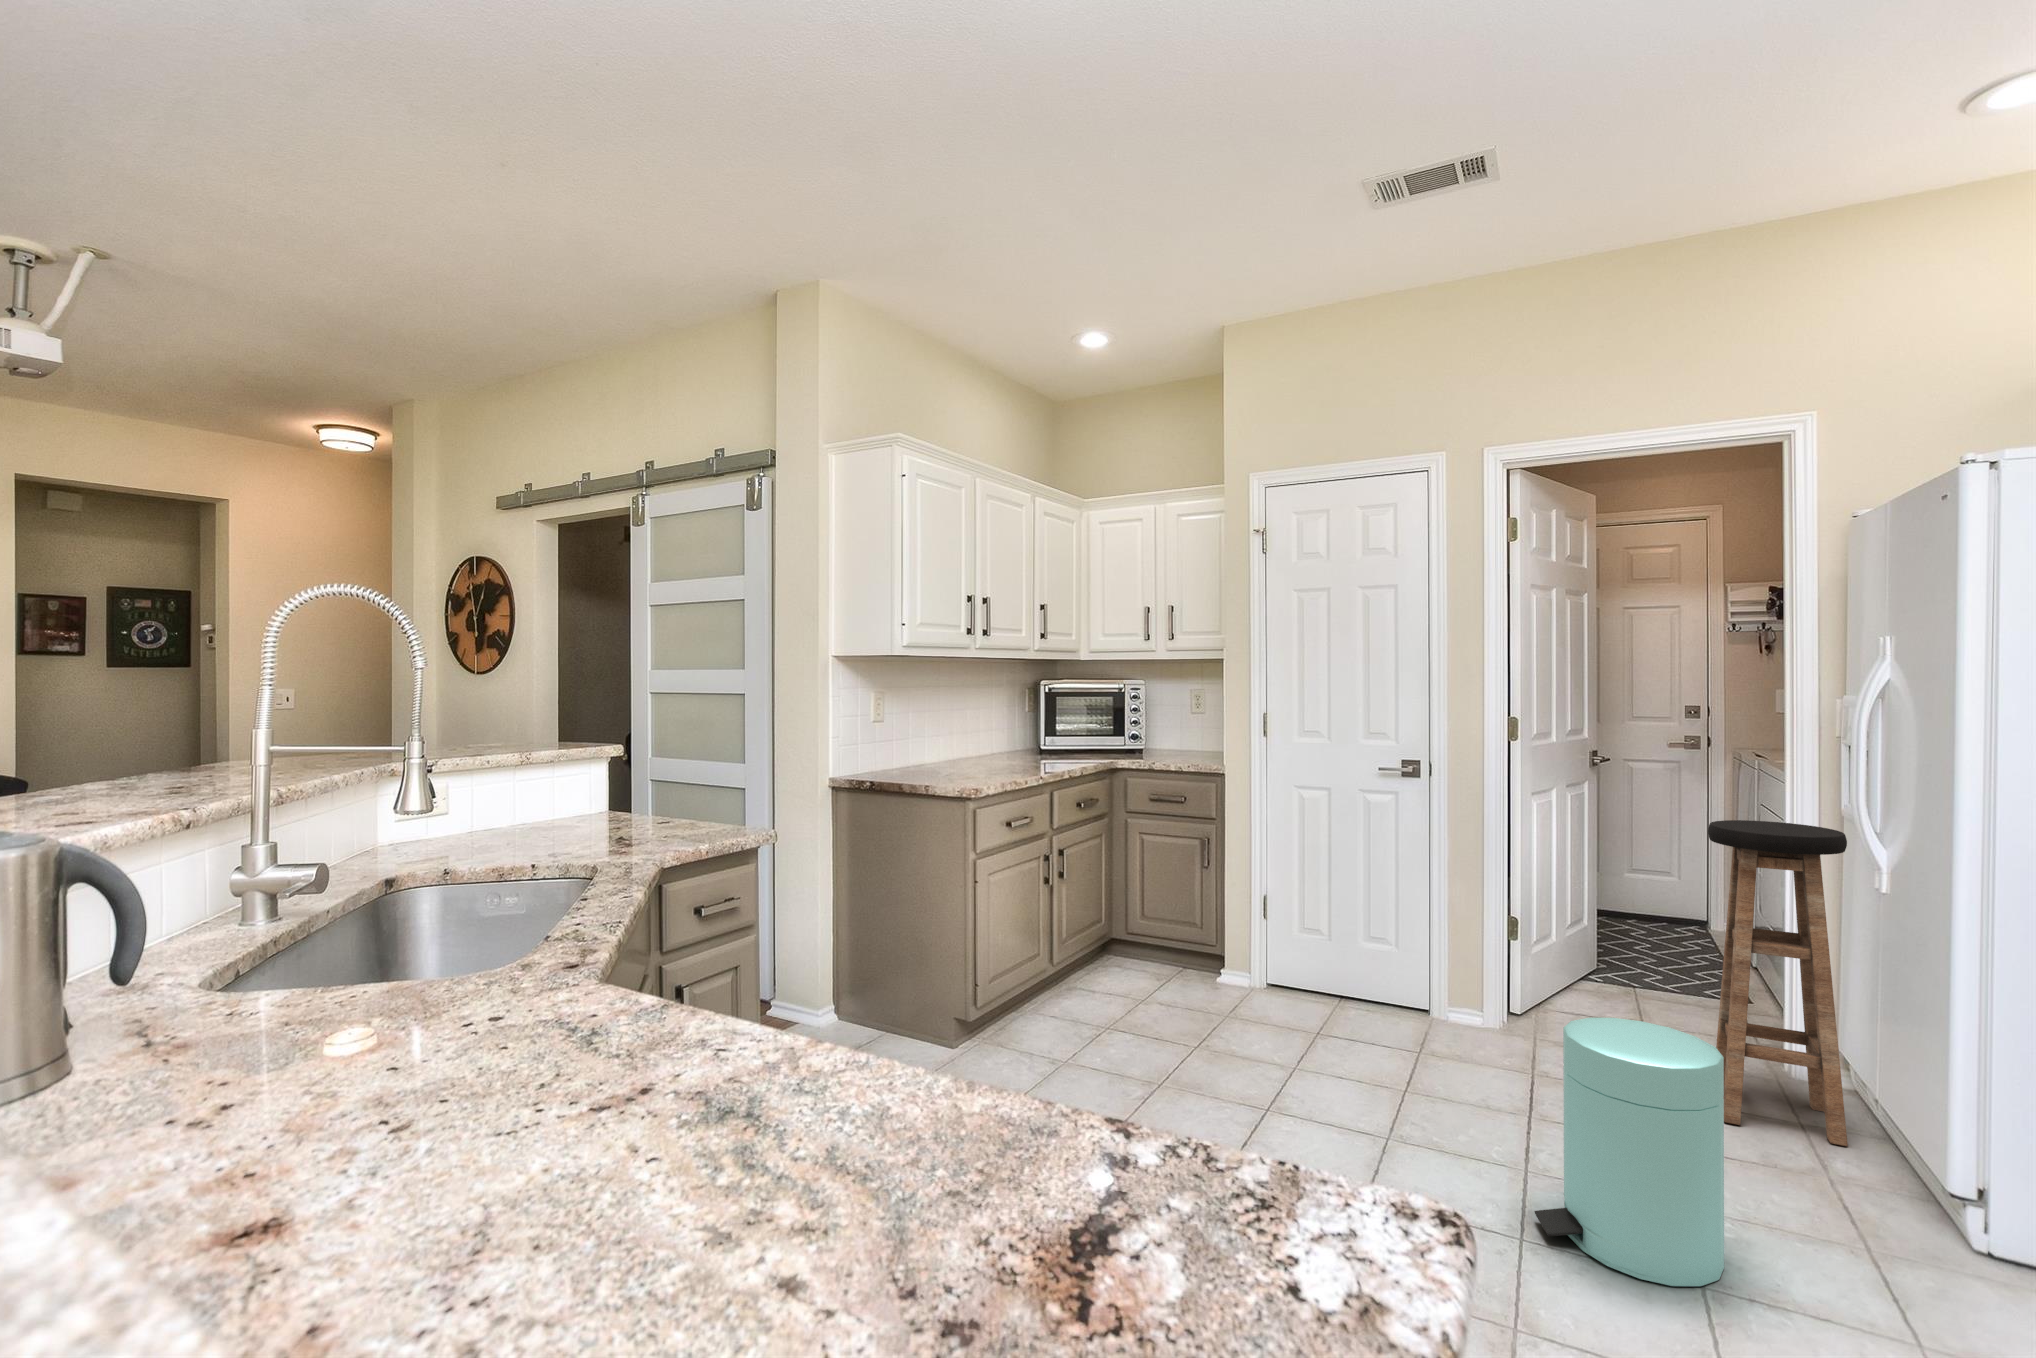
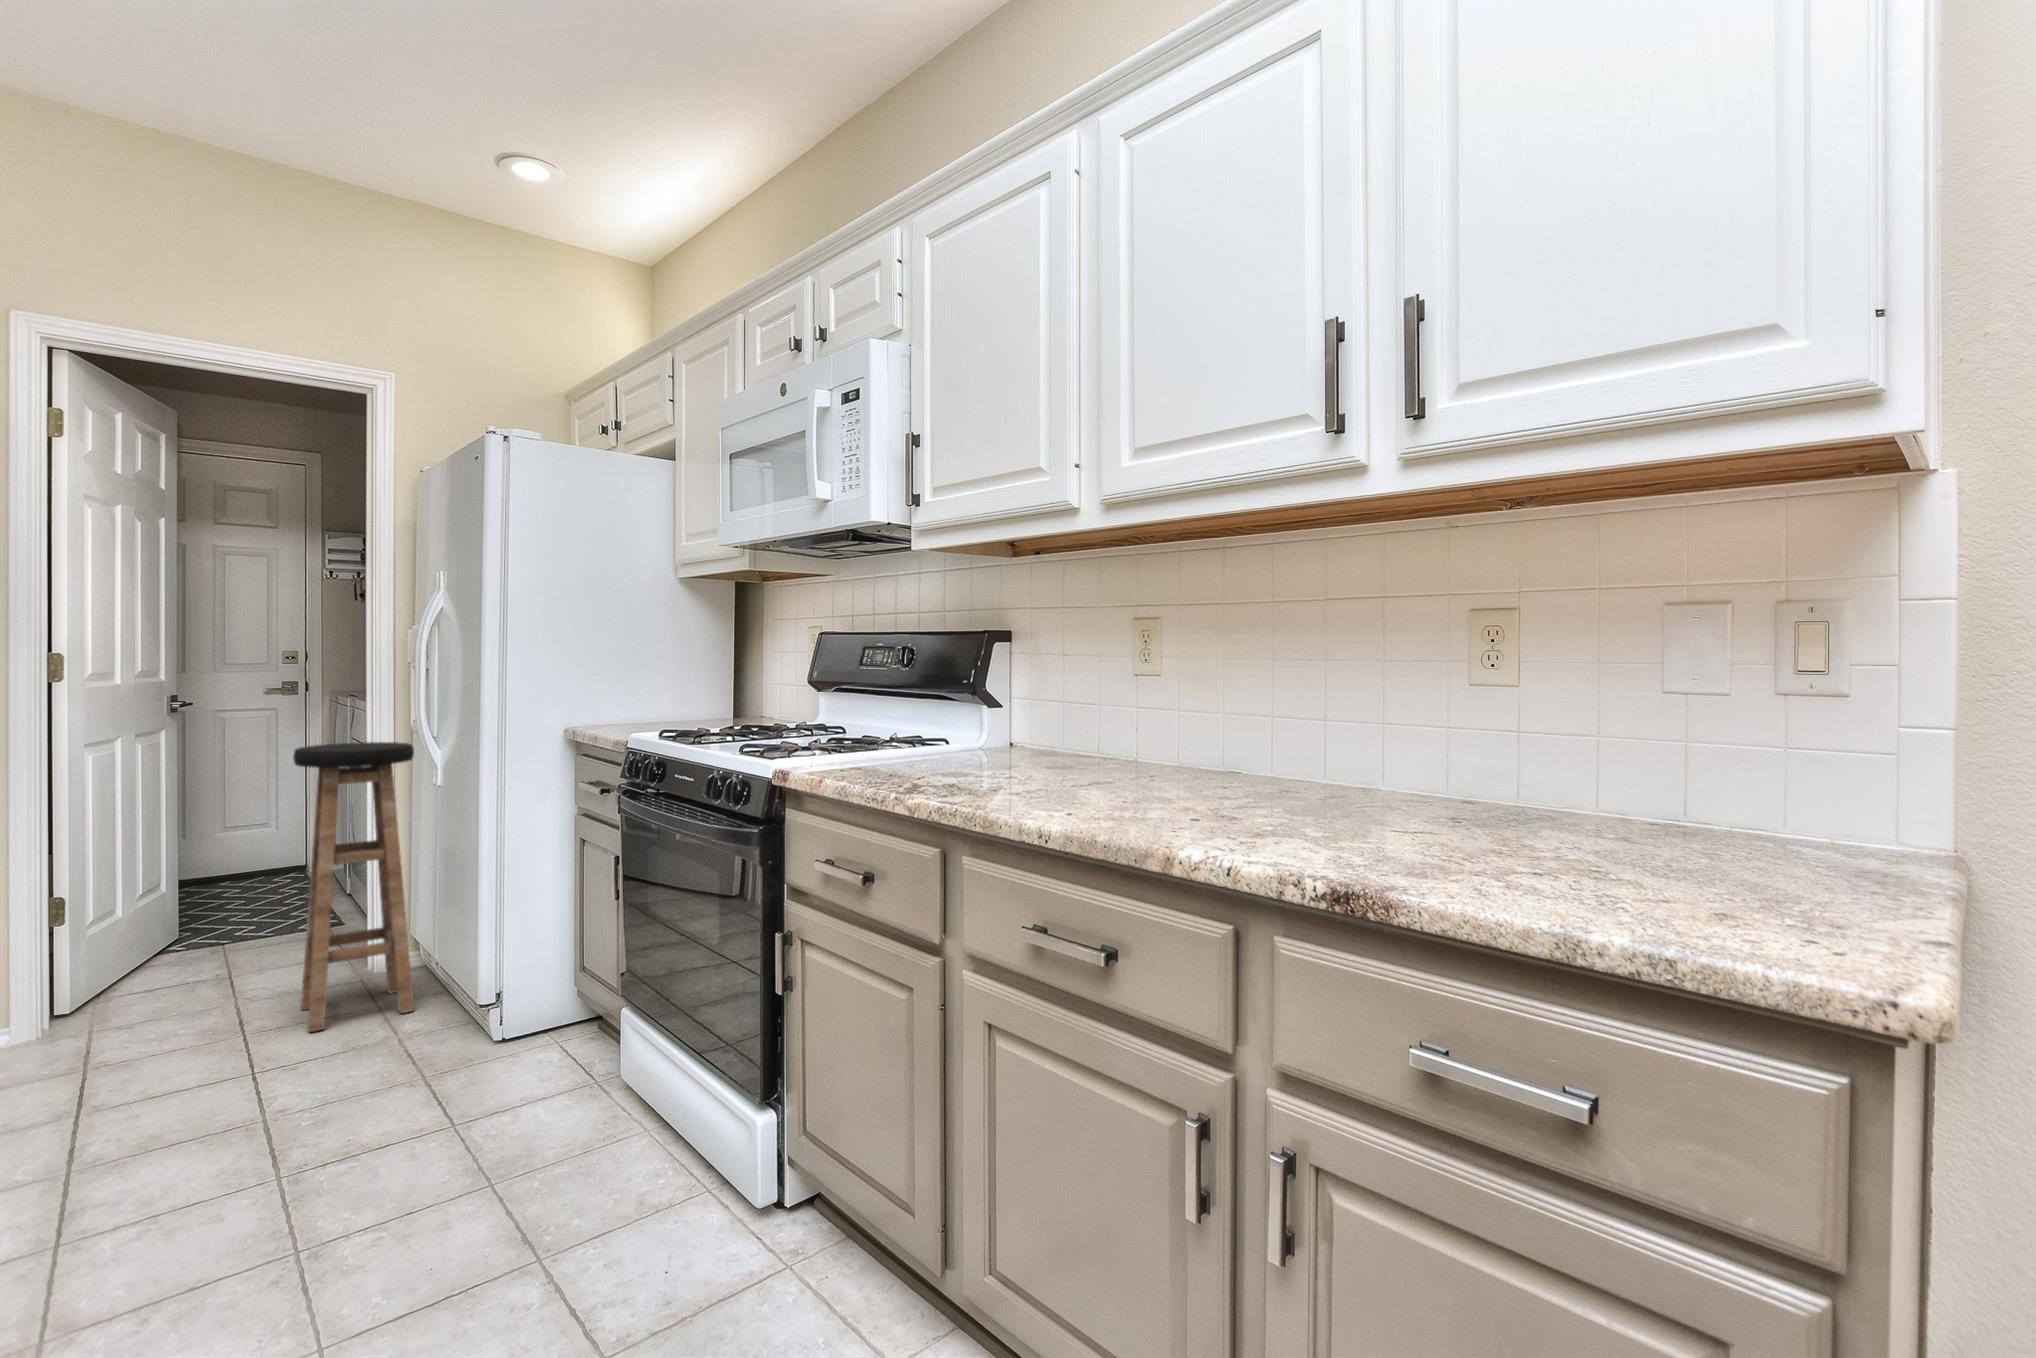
trash can: present [1534,1018,1724,1286] -> none [80,945,300,1218]

